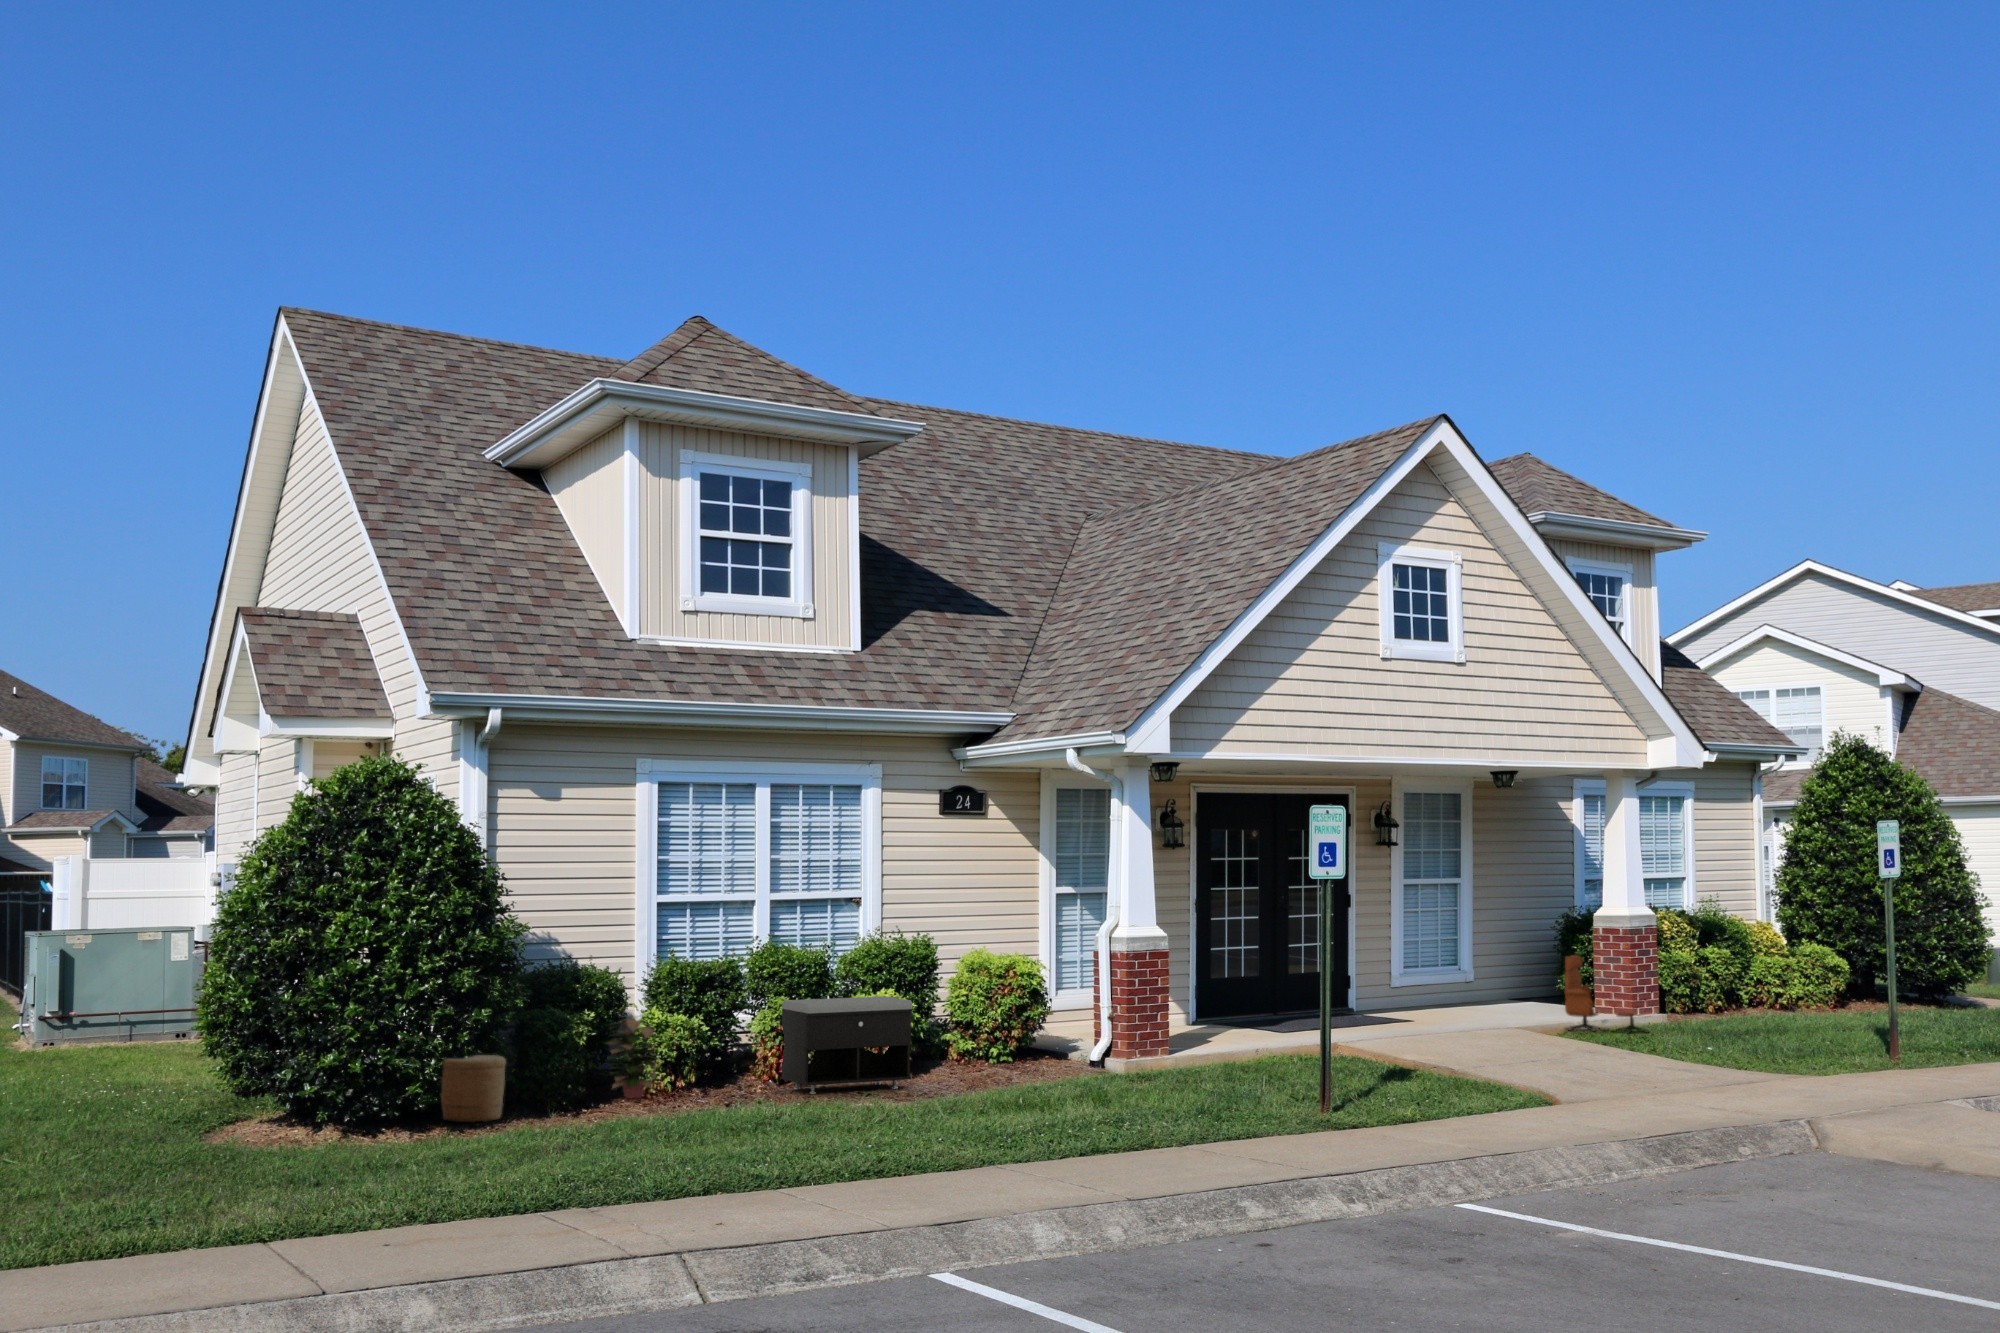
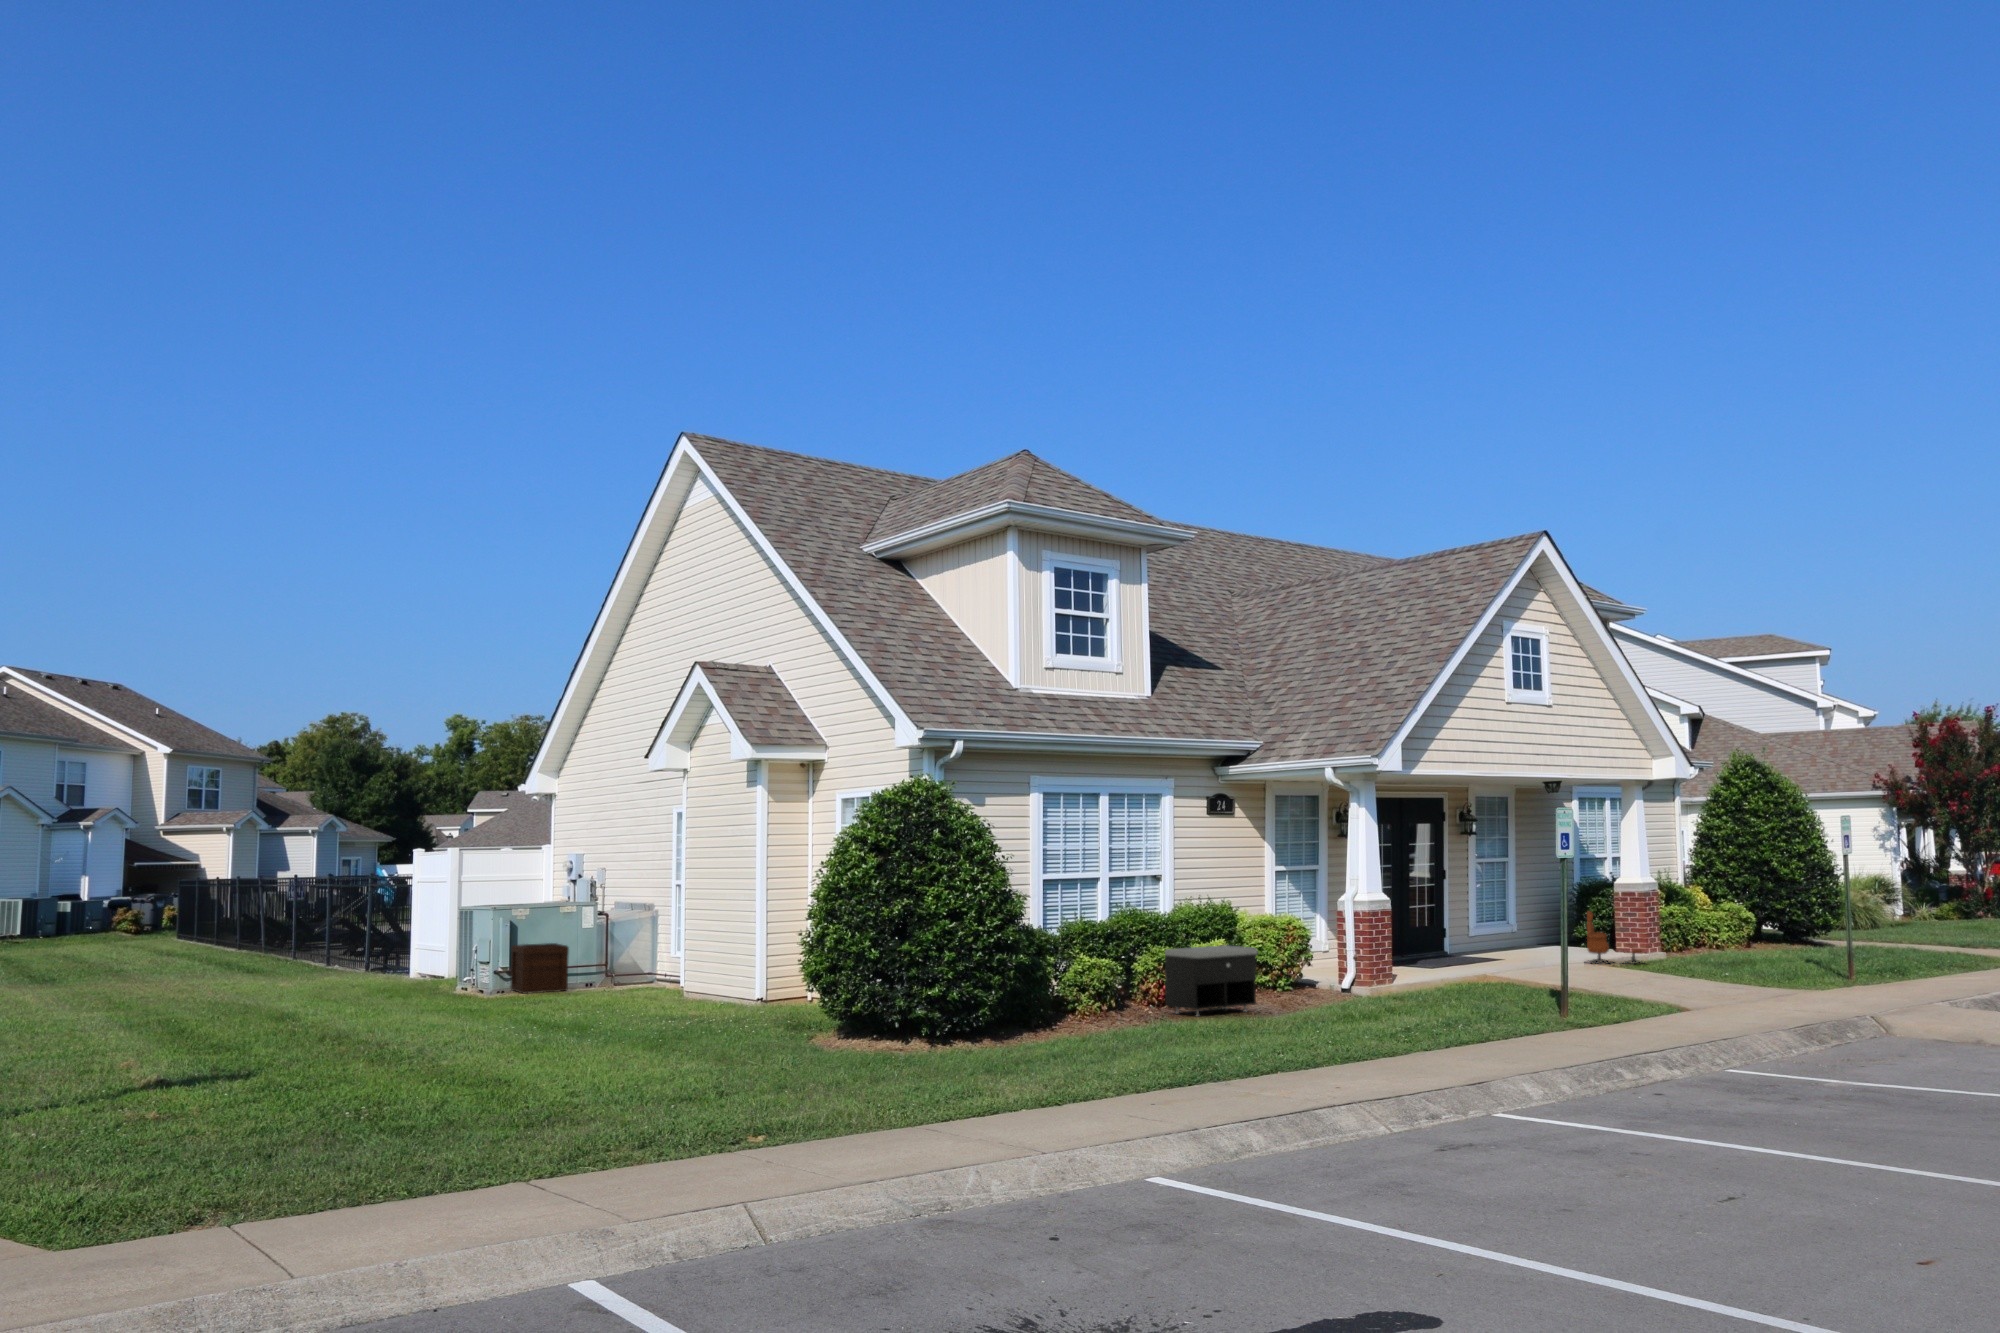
wooden crate: none [62,981,129,1047] -> present [510,943,569,994]
decorative plant: present [607,1019,657,1098] -> none [1054,964,1095,1022]
woven basket: present [441,1055,506,1122] -> none [983,992,1030,1042]

